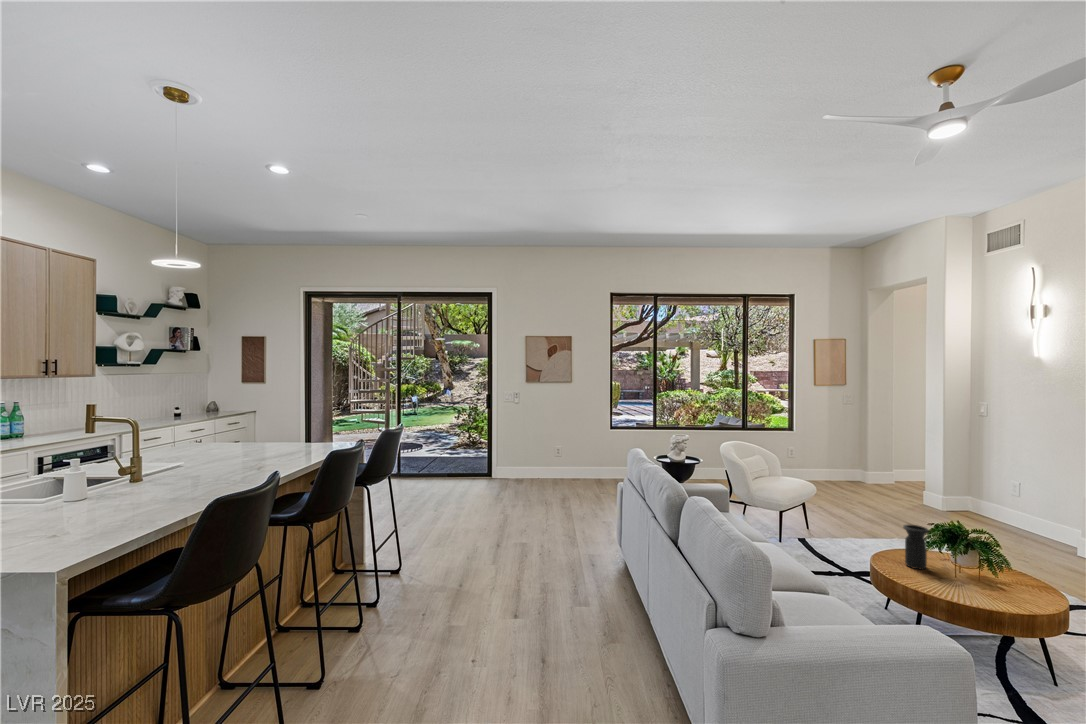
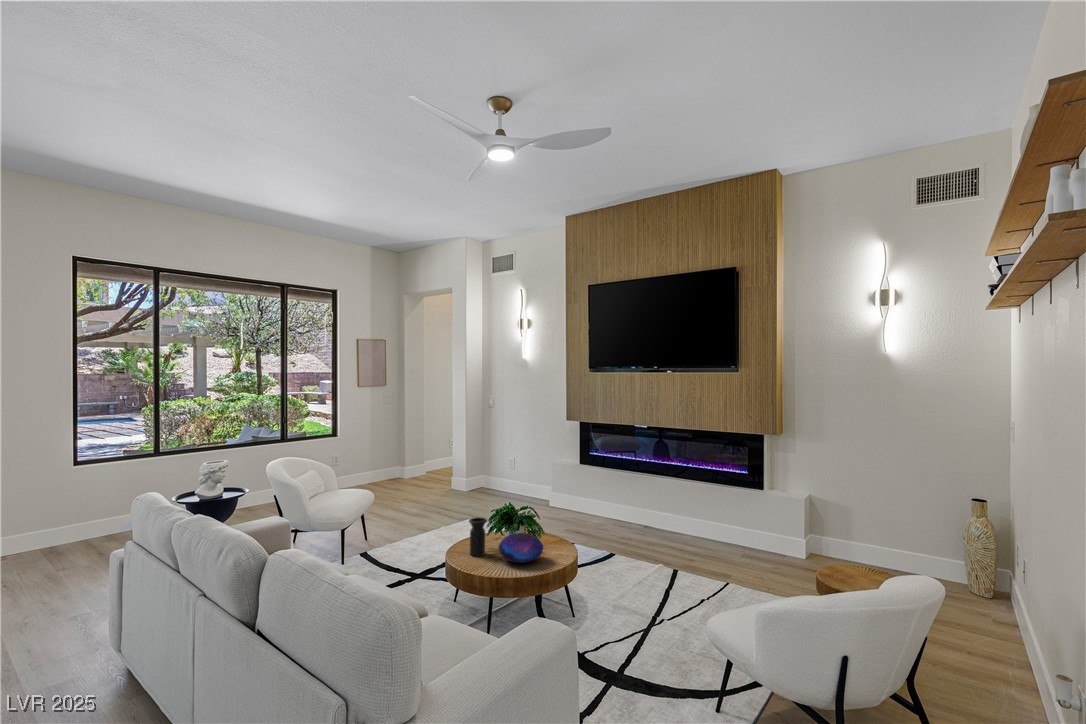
decorative orb: none [938,554,1011,593] -> present [499,533,543,563]

